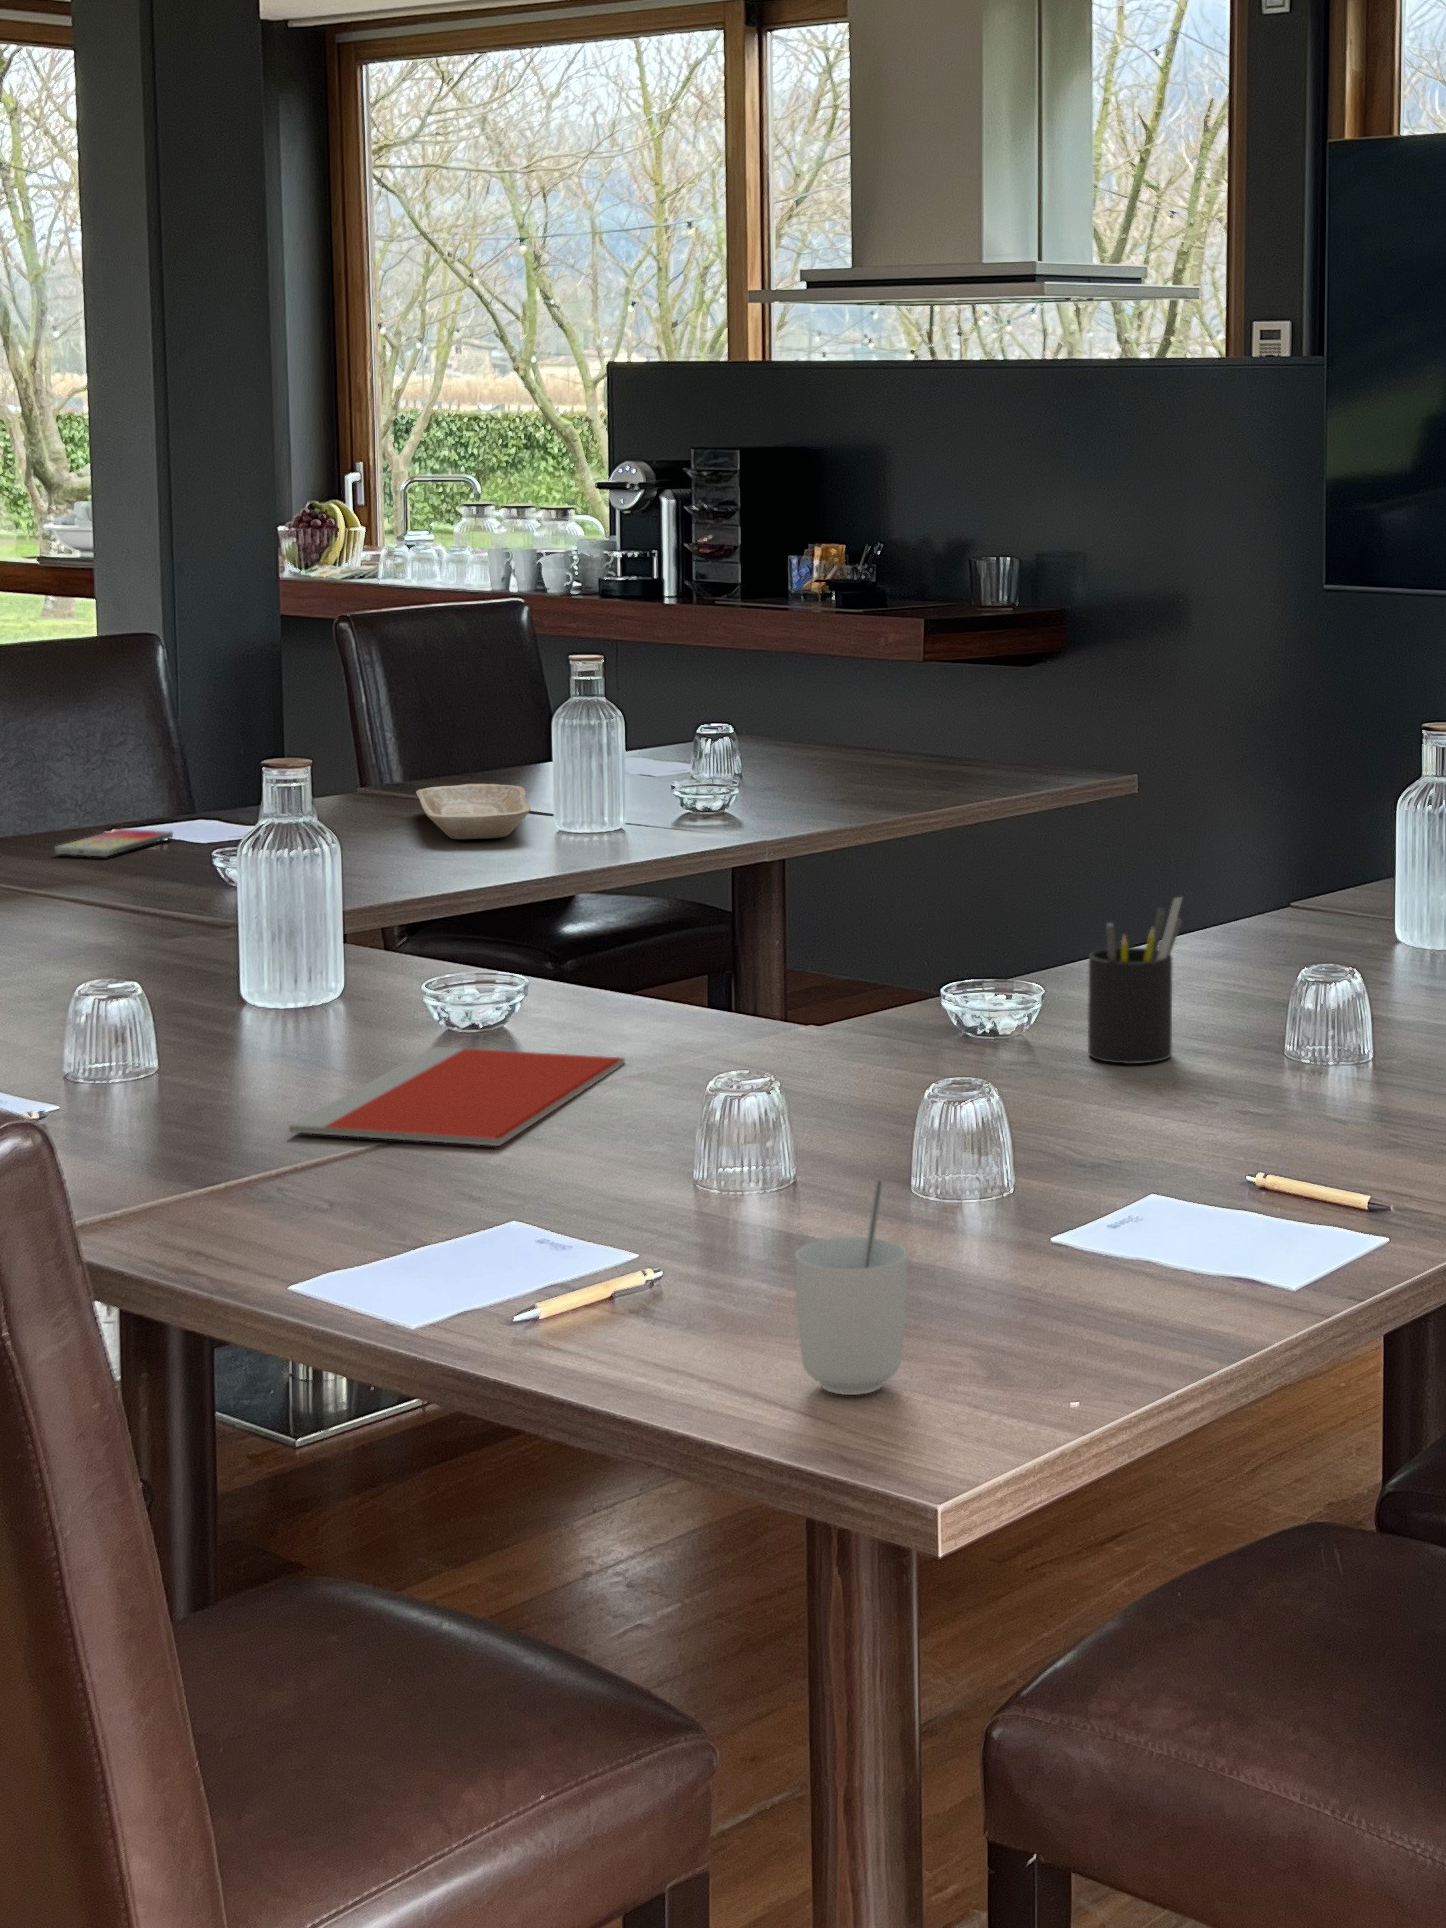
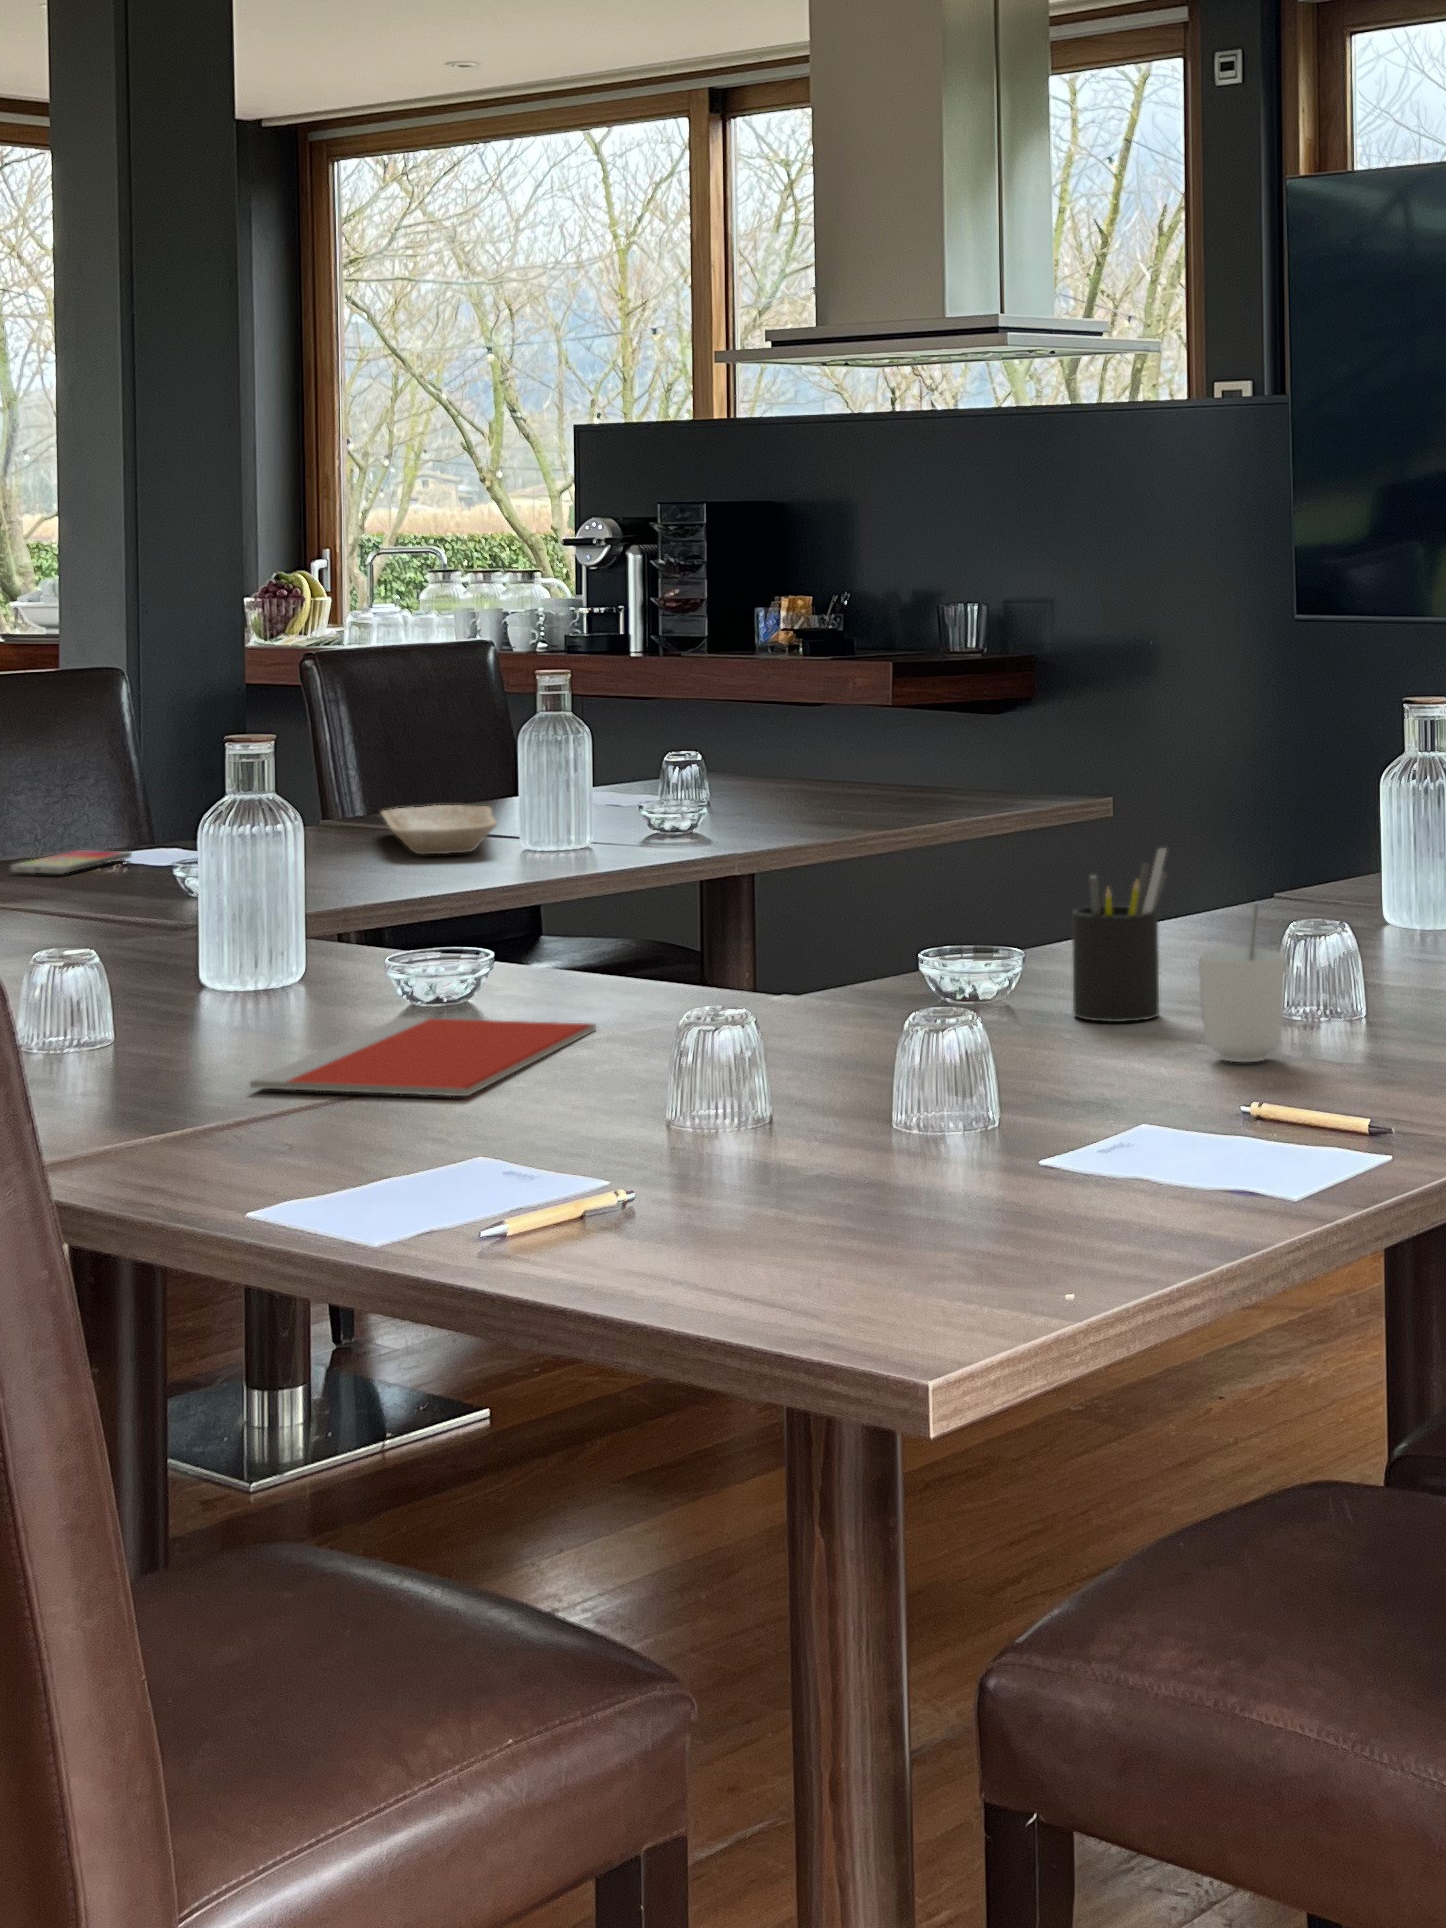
cup: present [795,1180,908,1395] -> present [1199,905,1285,1062]

